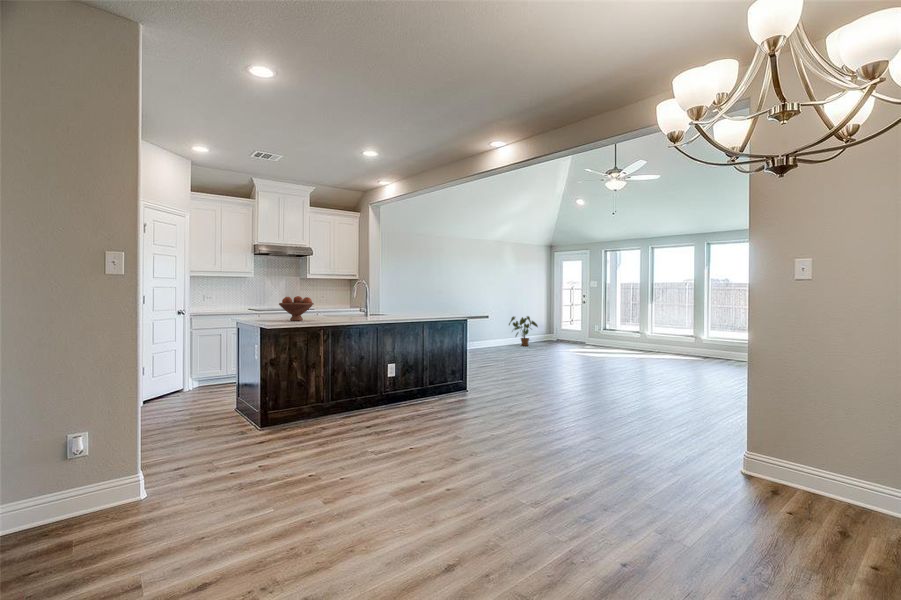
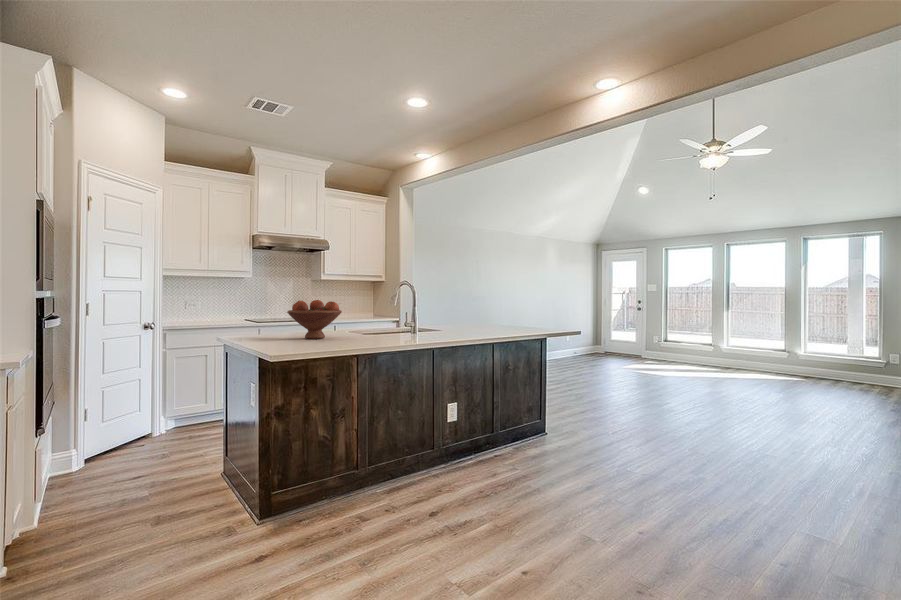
house plant: present [509,316,538,346] -> none [553,326,588,361]

